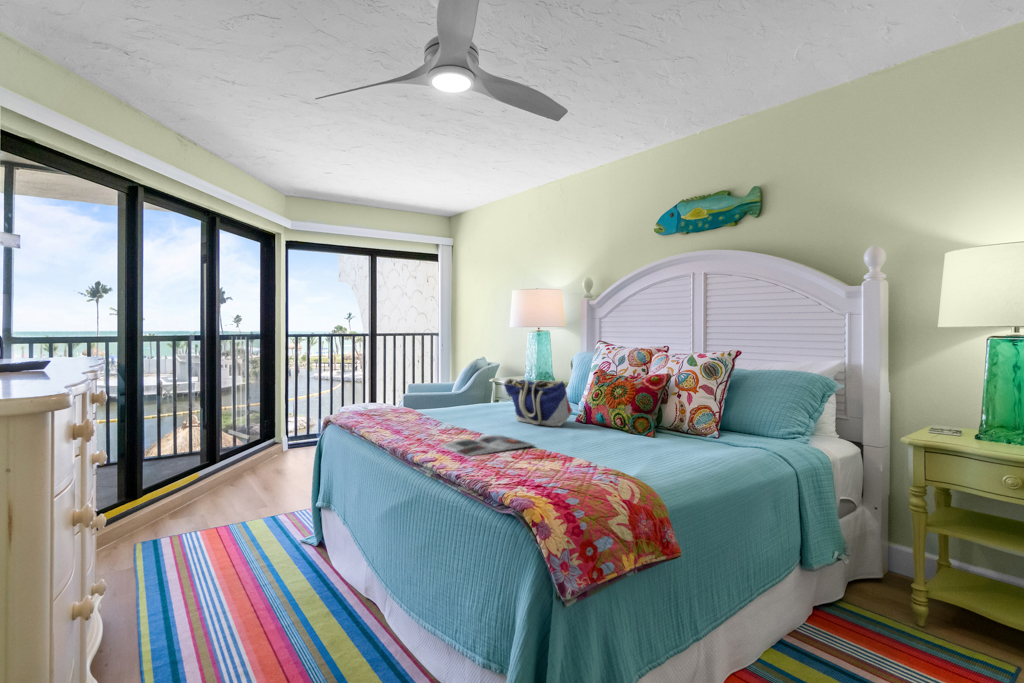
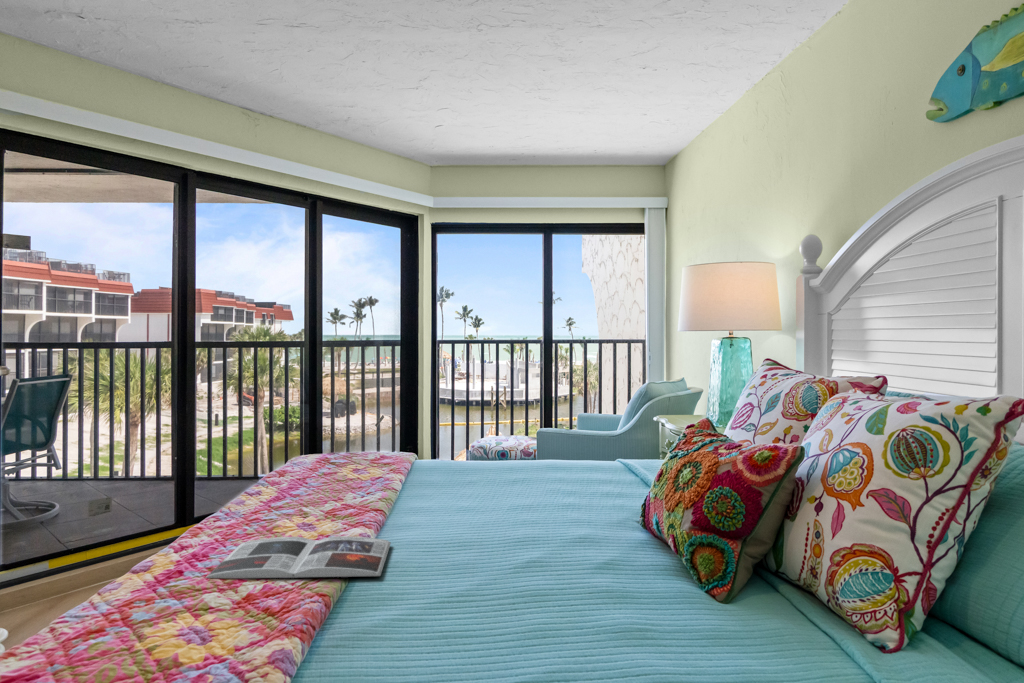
tote bag: present [504,379,572,426] -> none [498,427,606,533]

